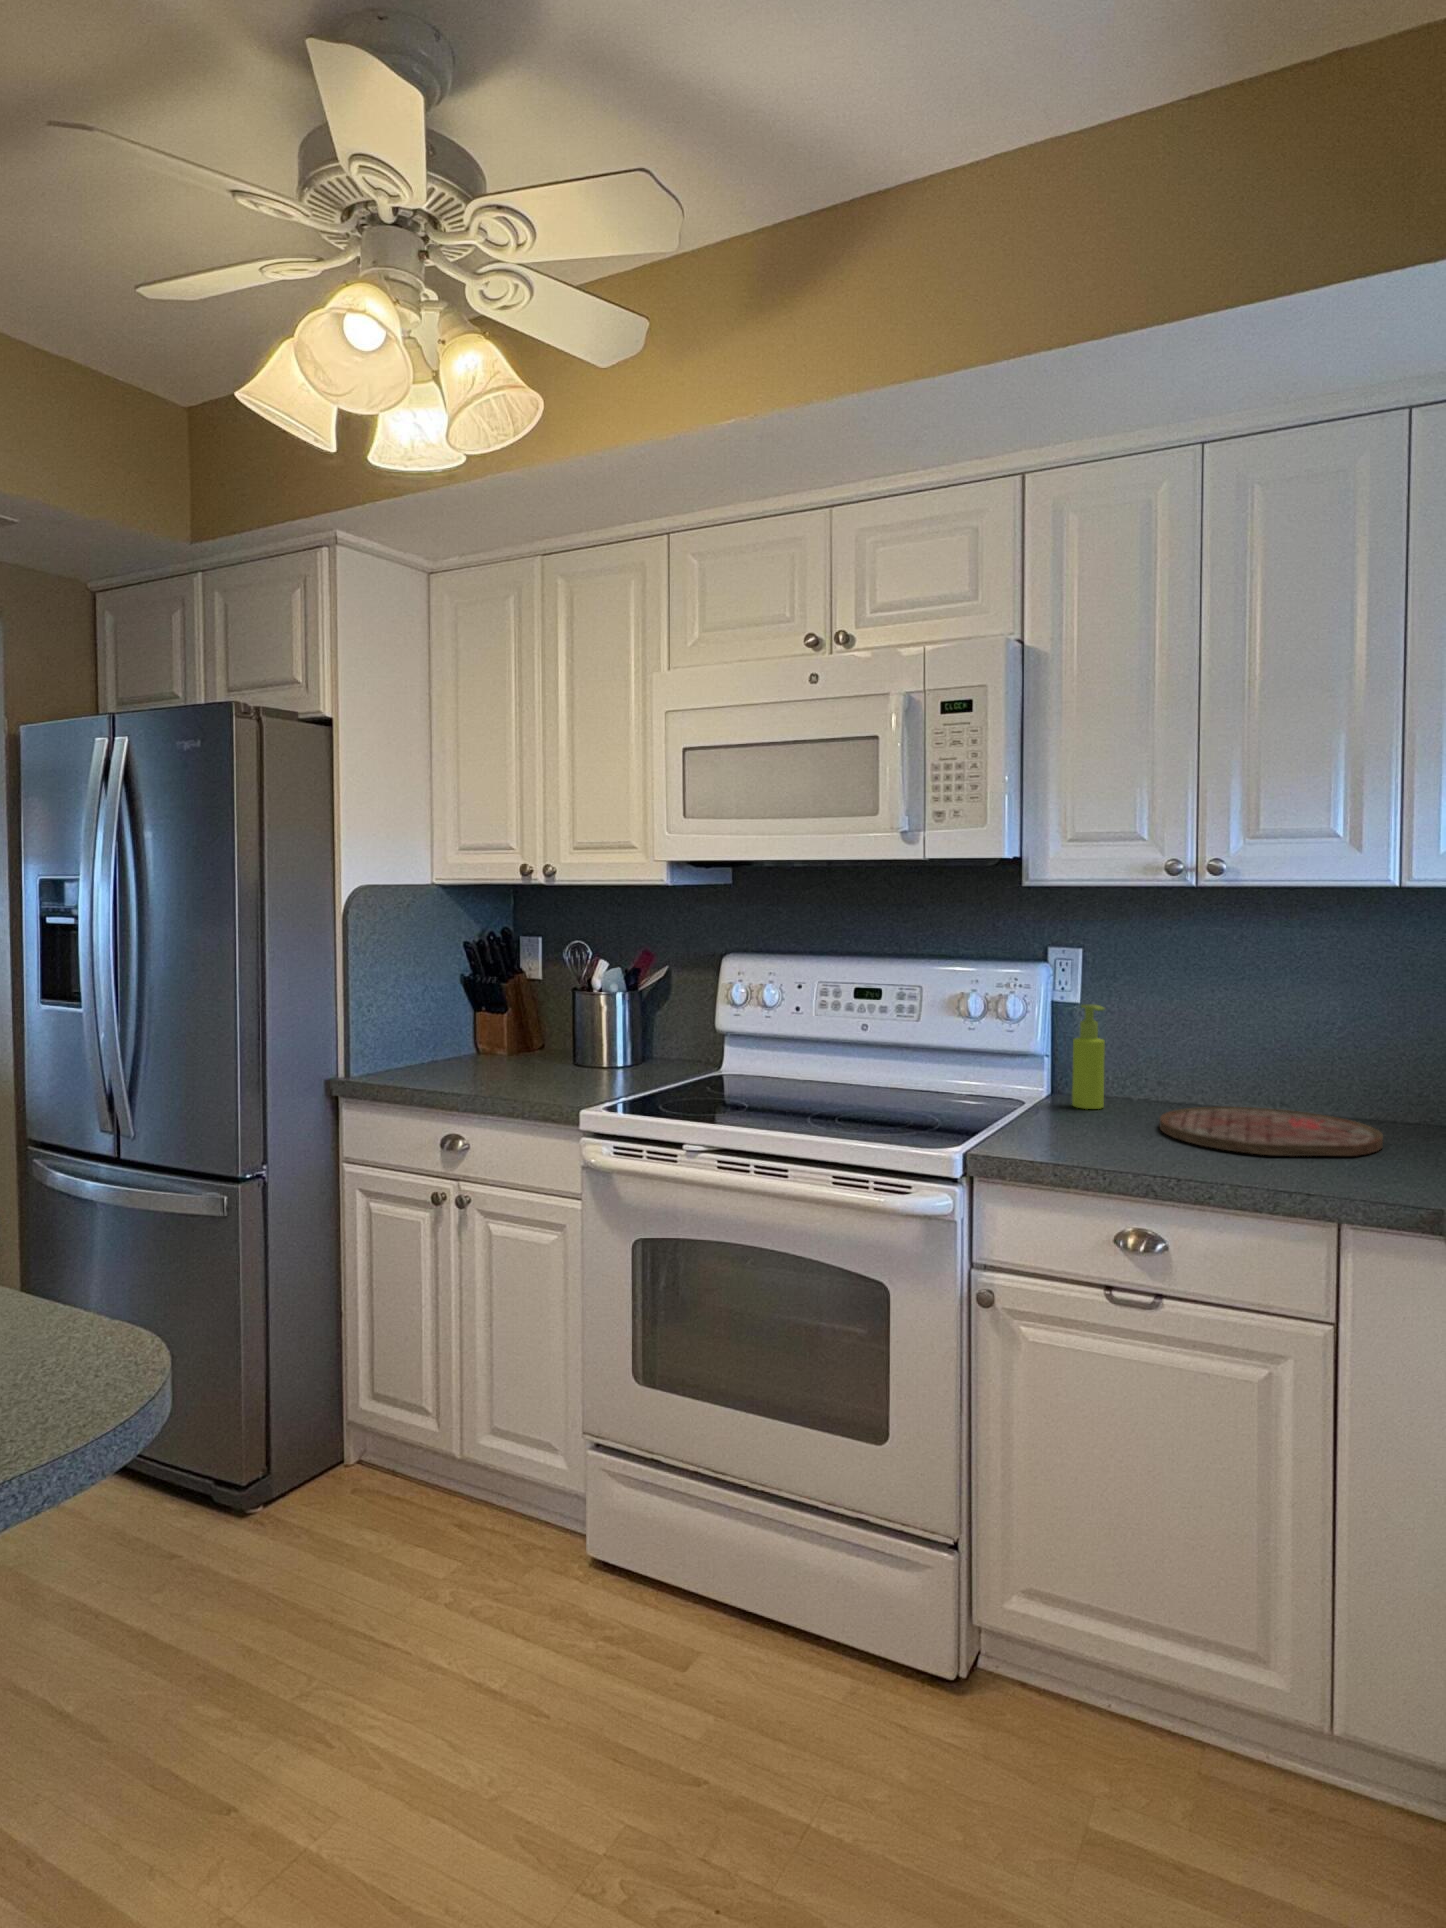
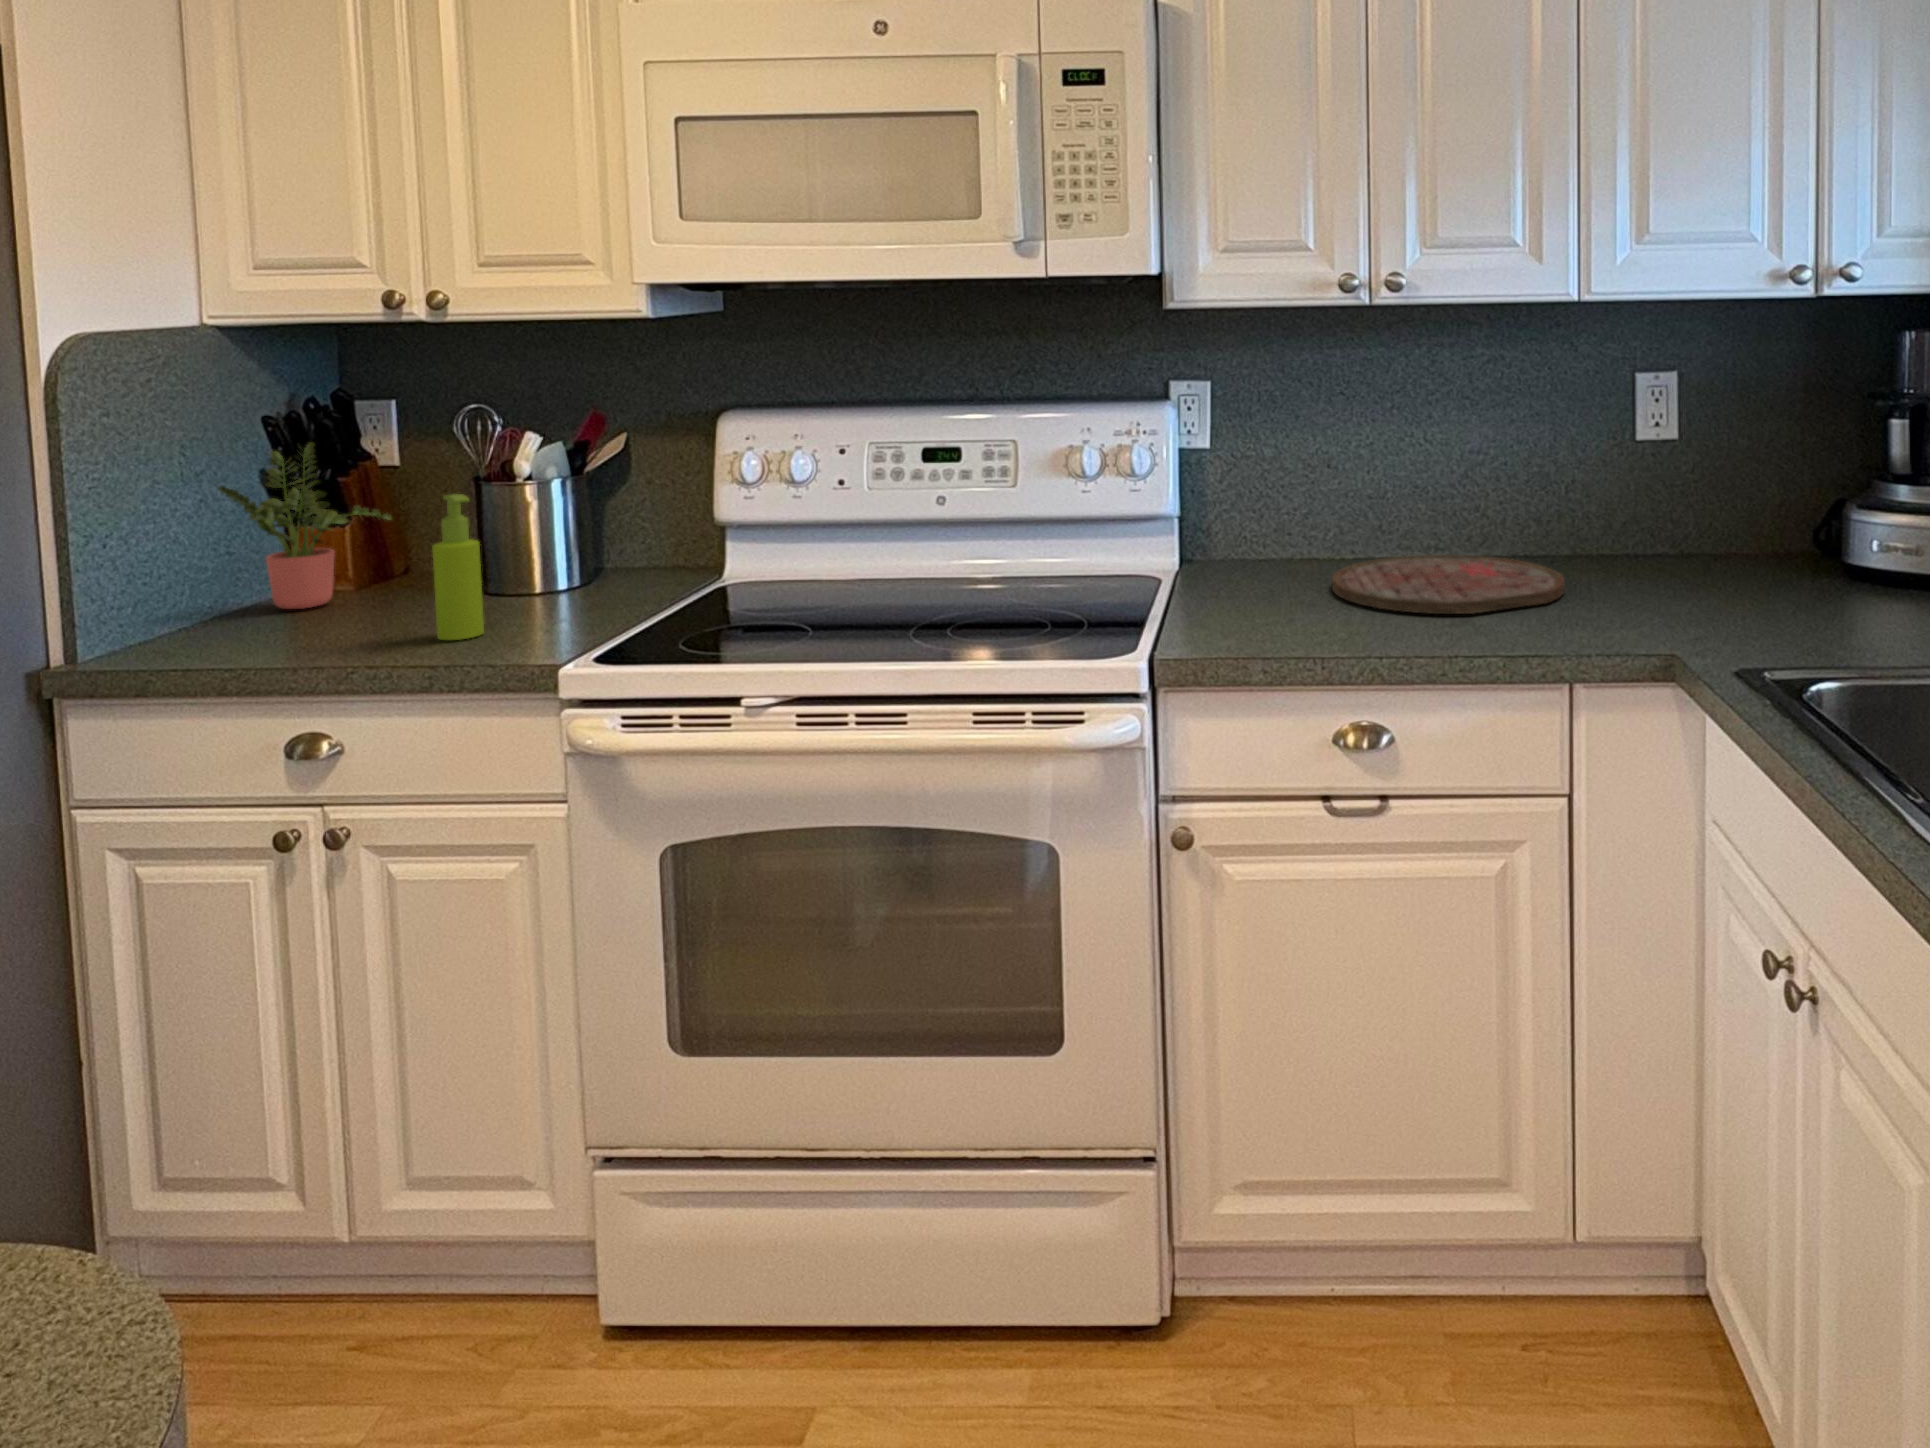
potted plant: none [430,959,524,1063] -> present [218,442,392,609]
soap dispenser: present [1072,1004,1105,1109] -> present [432,494,484,640]

